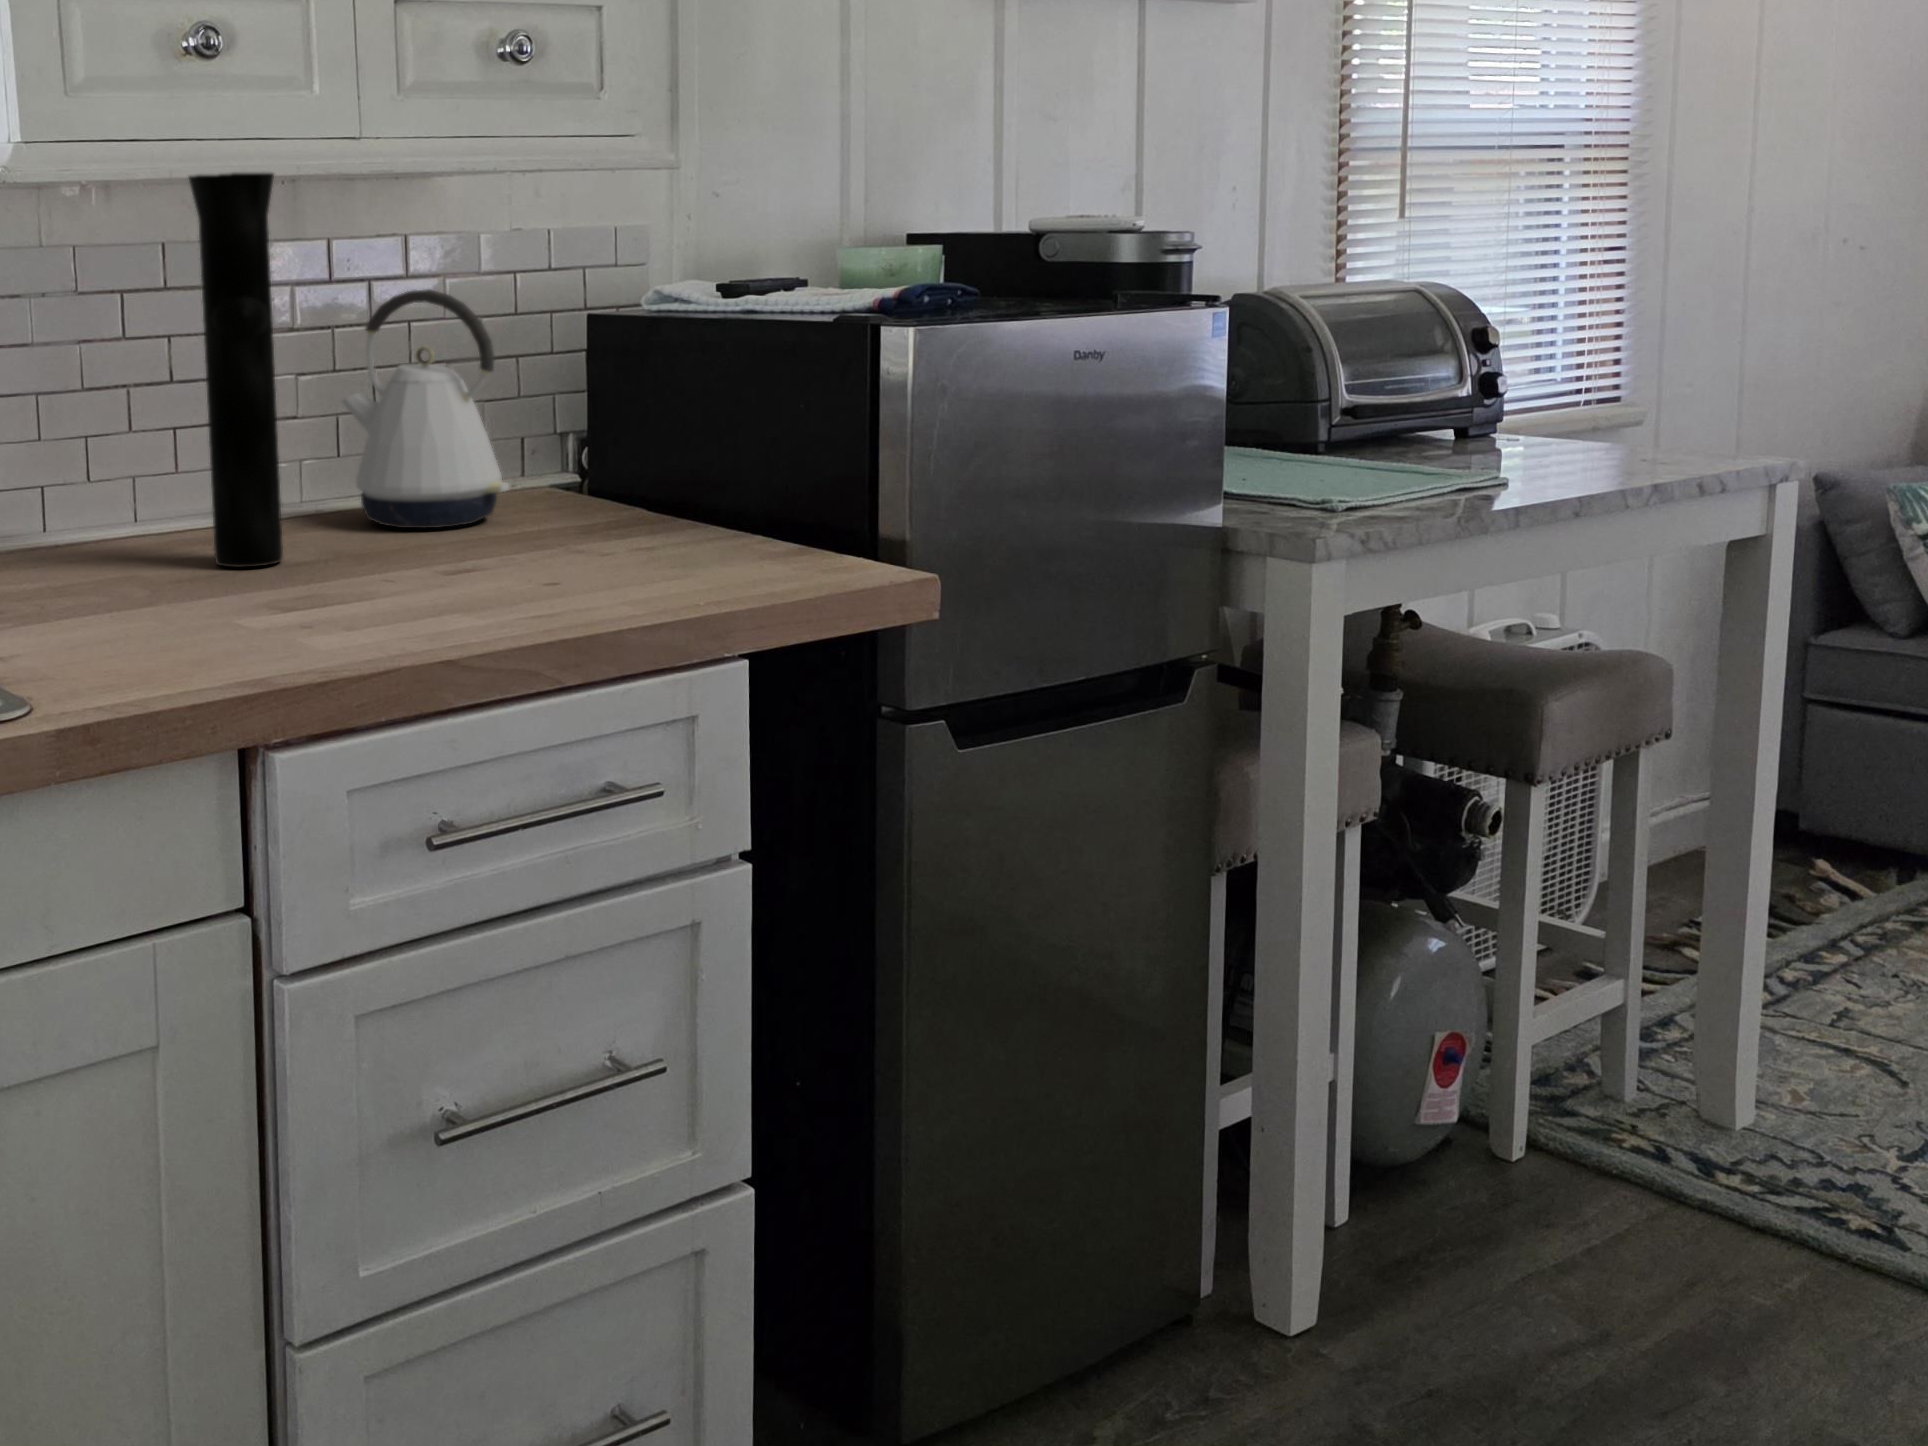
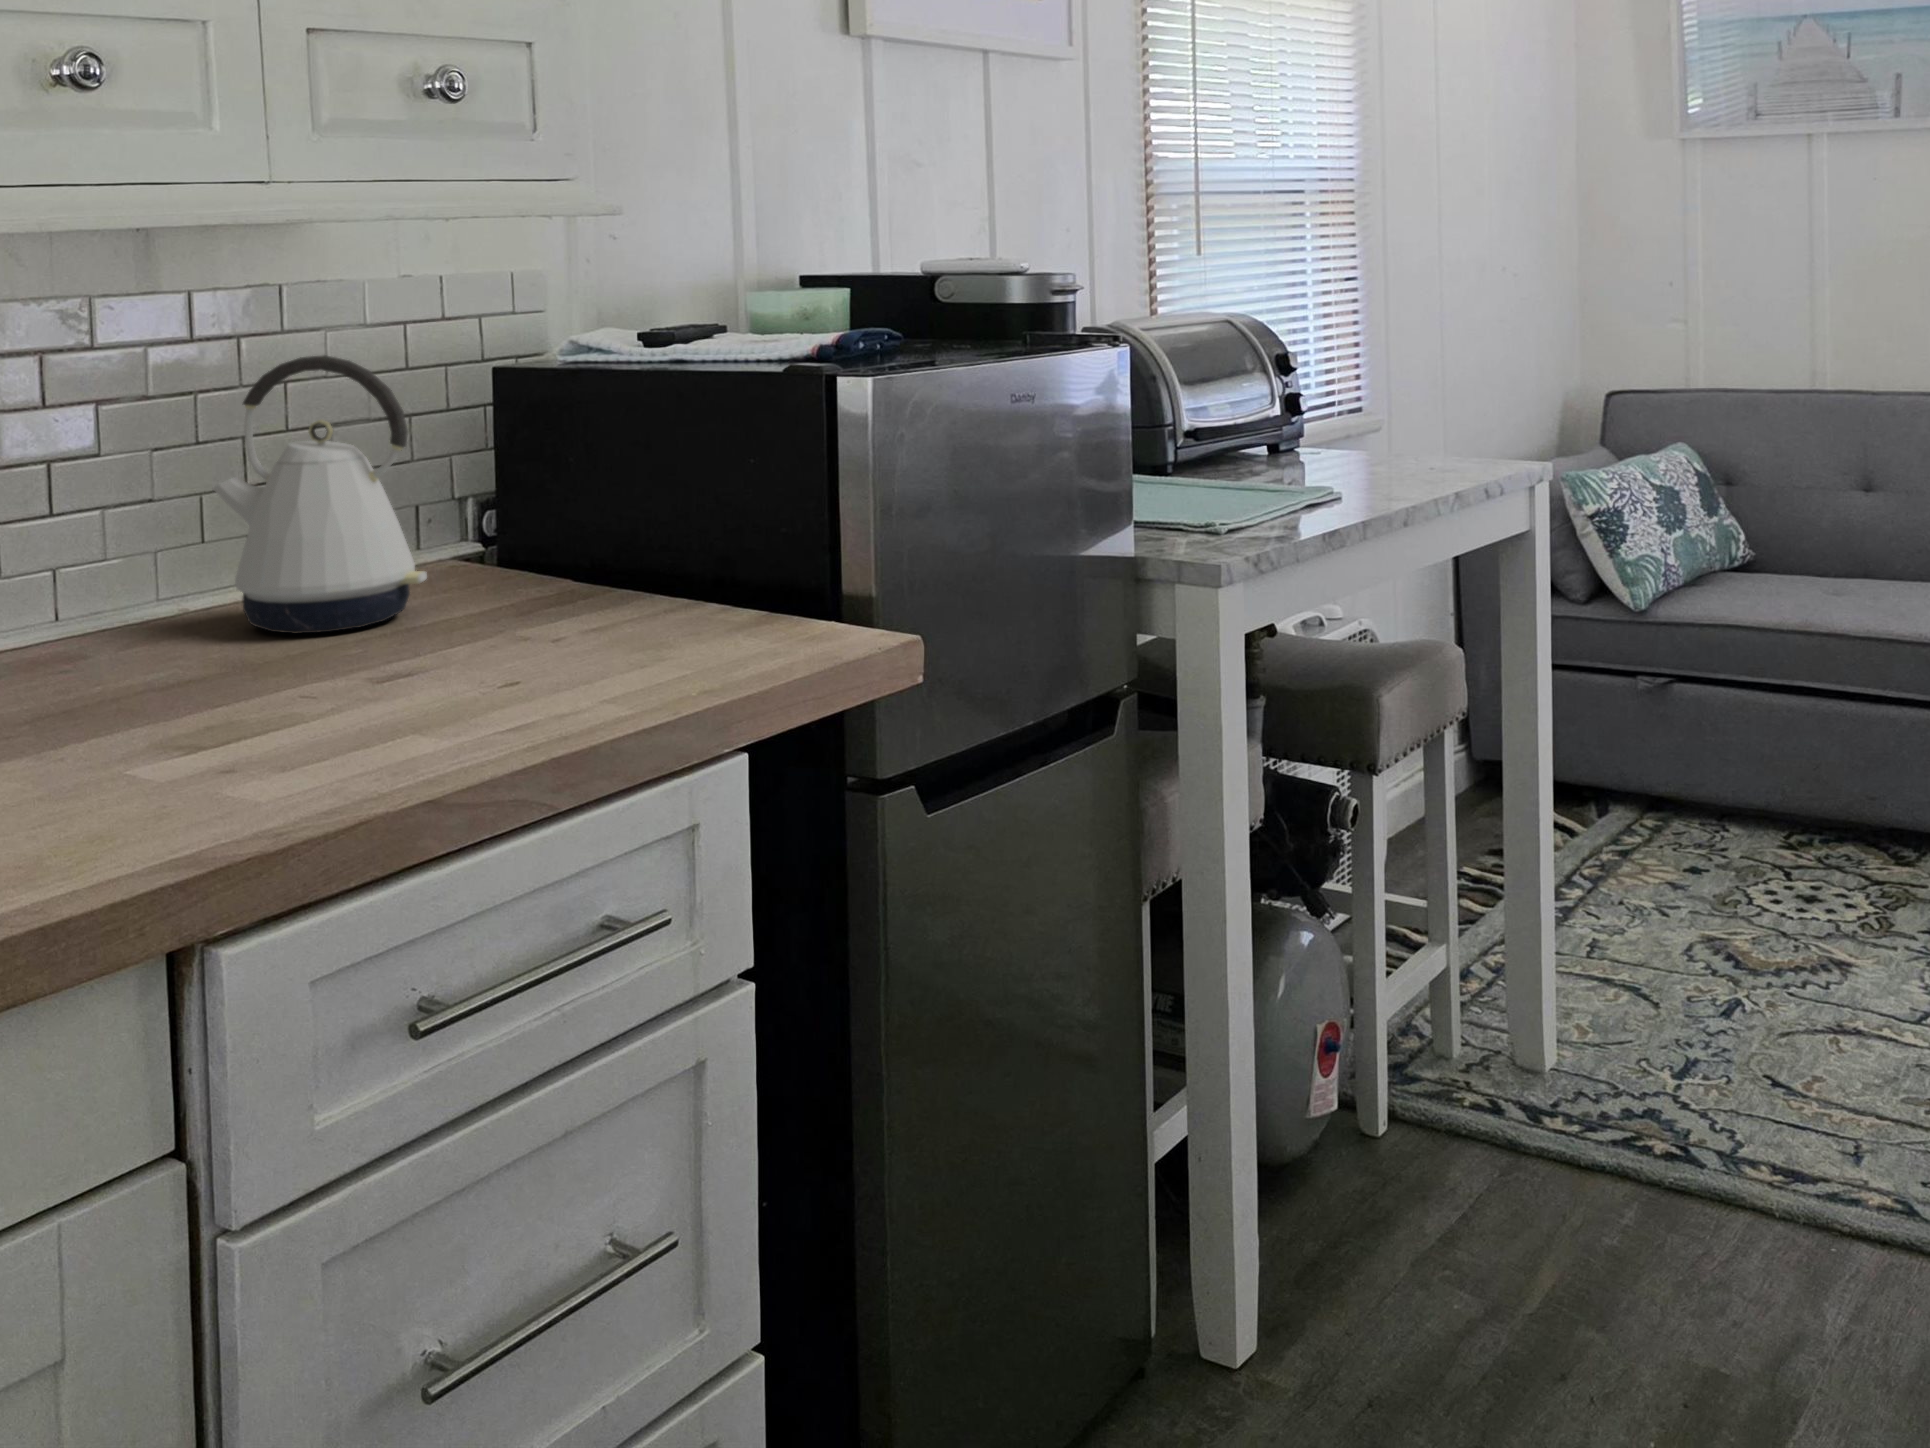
vase: present [189,173,283,567] -> none [19,194,171,704]

